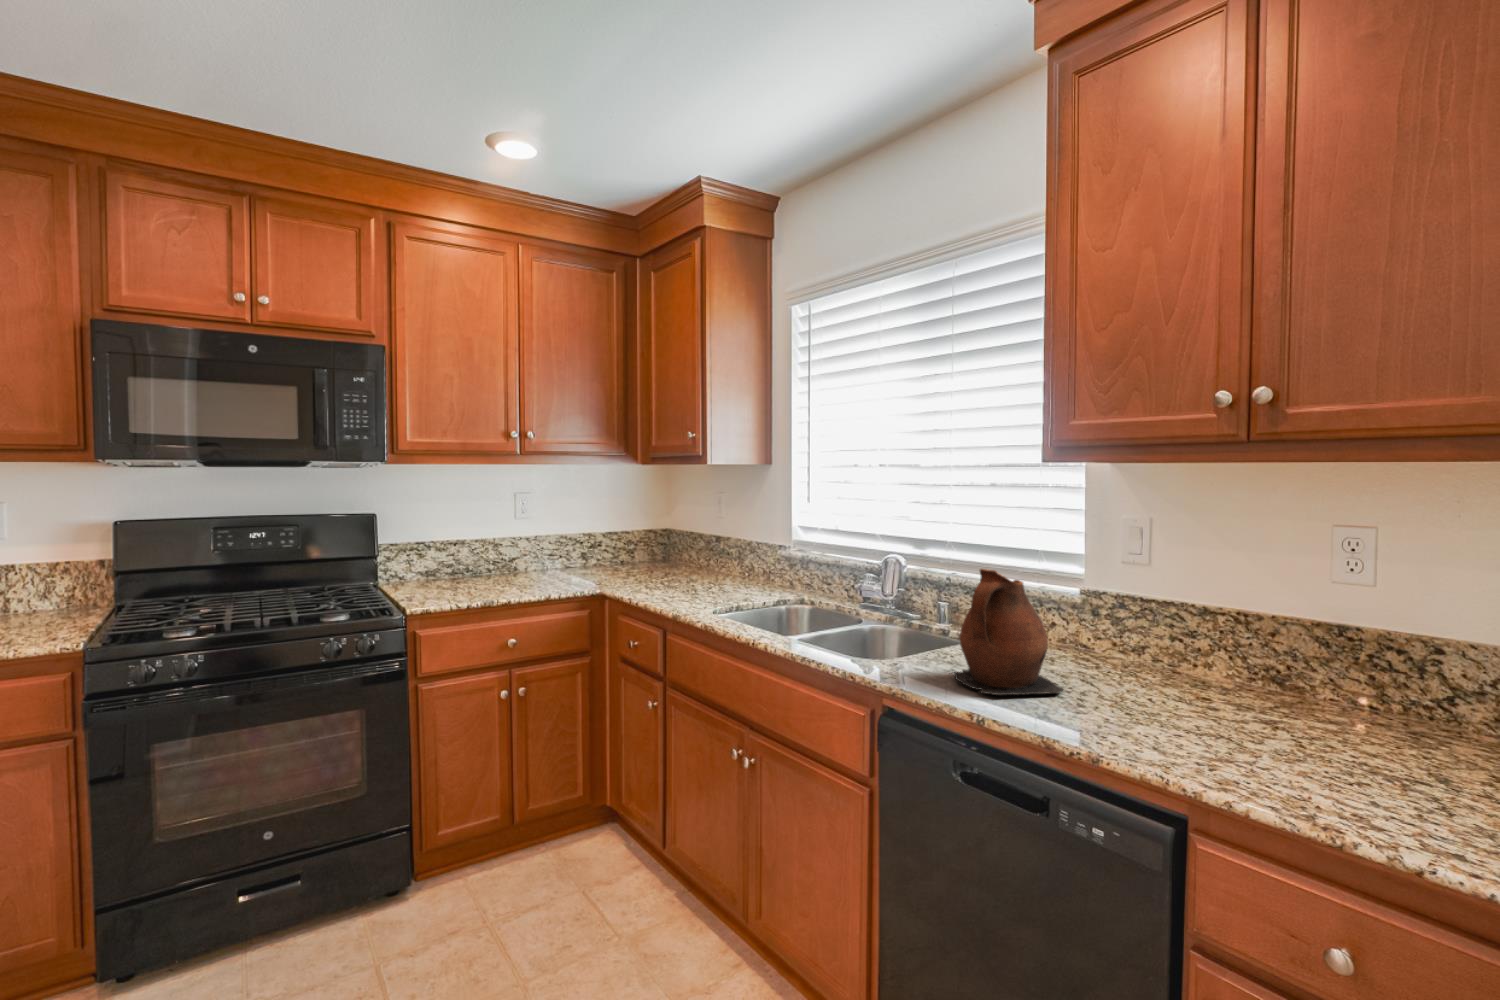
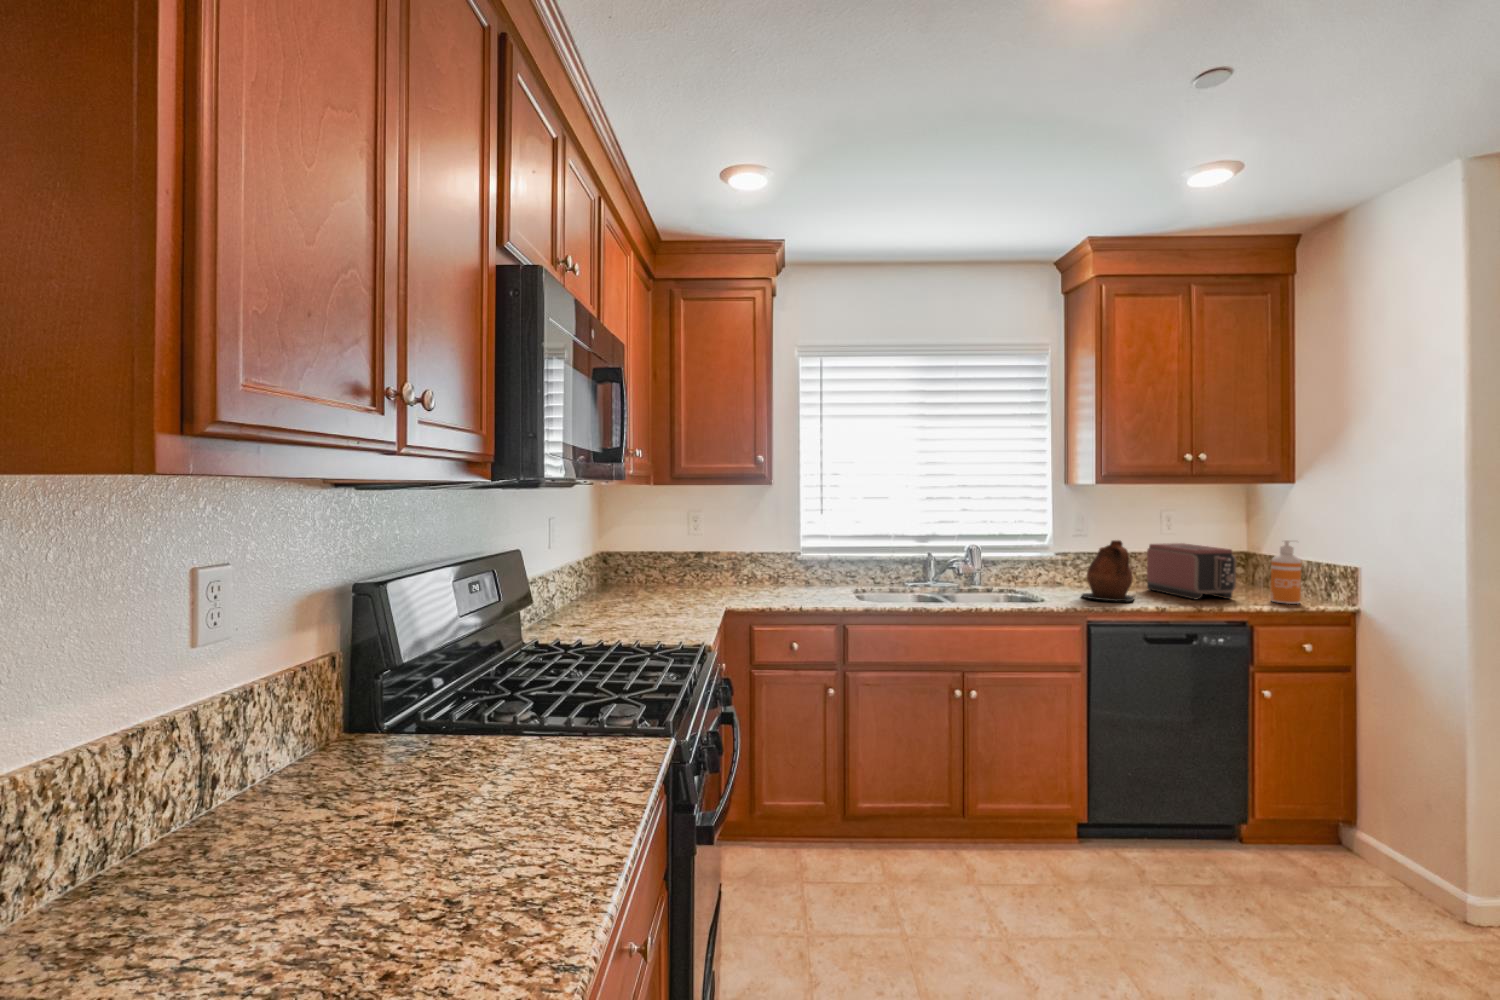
toaster: none [1144,594,1313,759] -> present [1147,543,1236,600]
soap dispenser: none [1339,626,1444,831] -> present [1270,540,1301,604]

